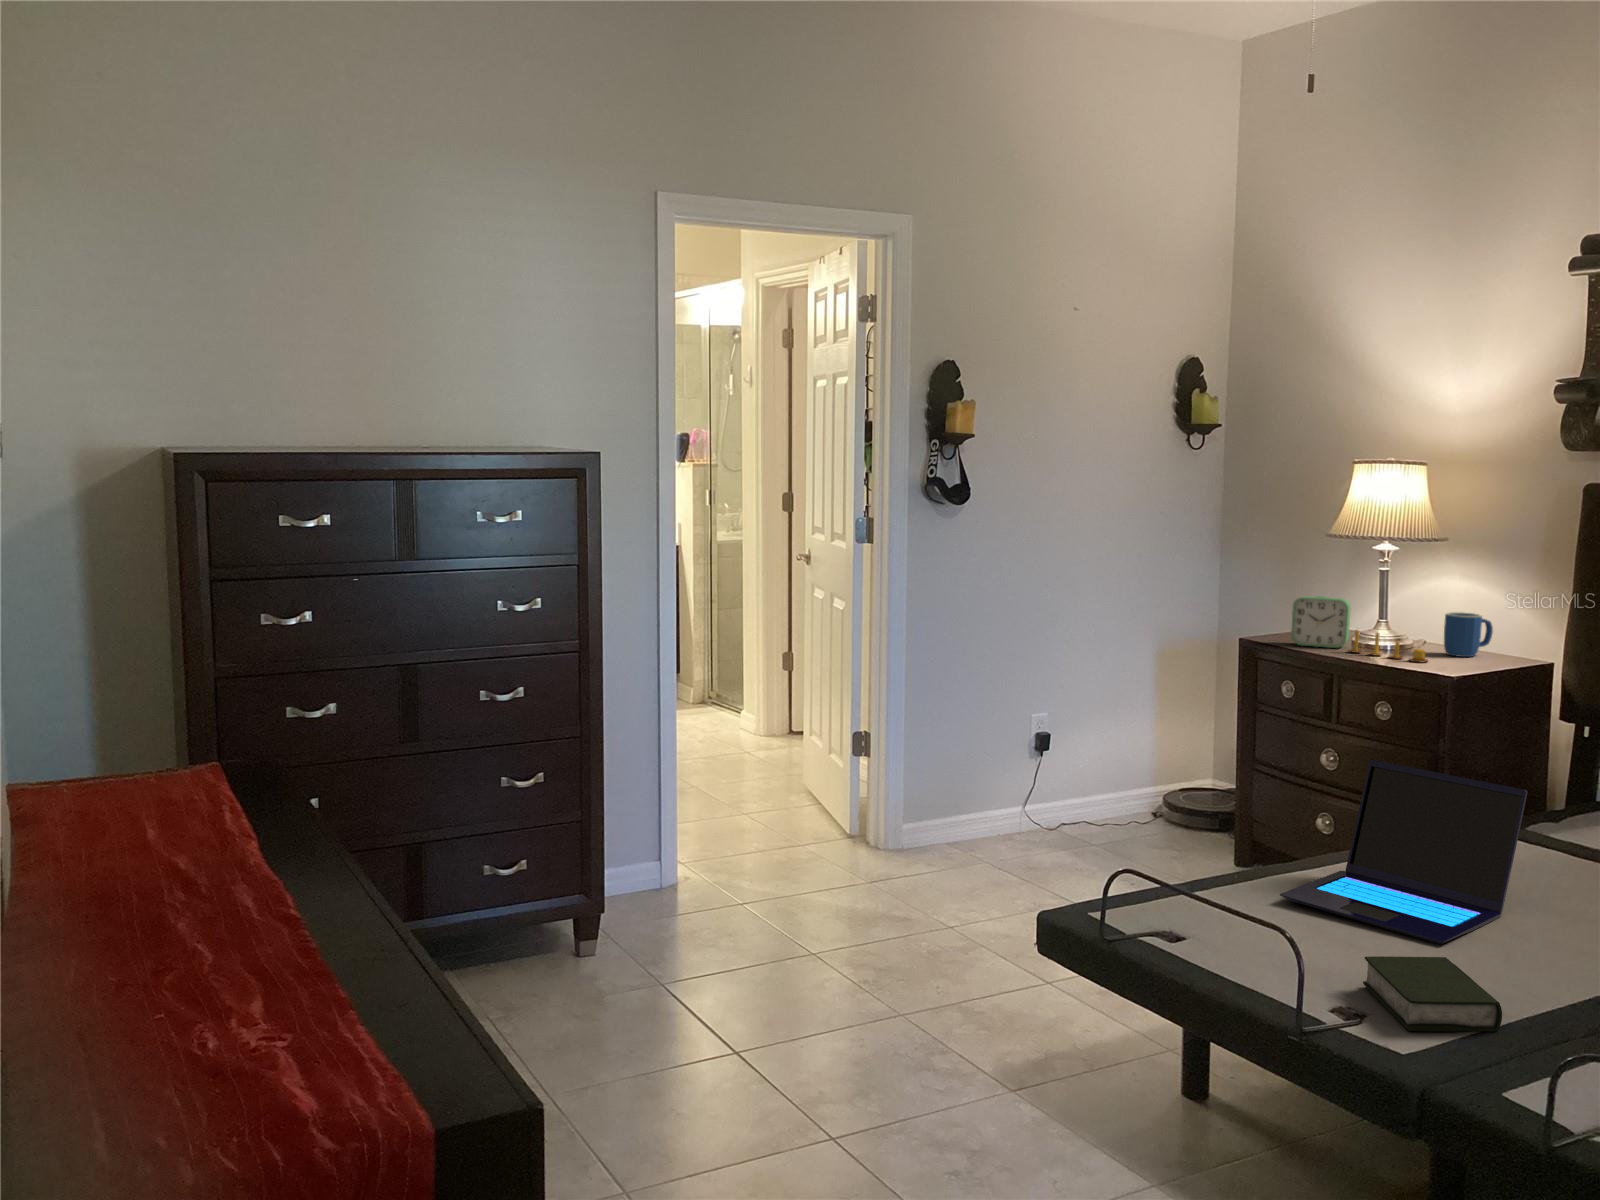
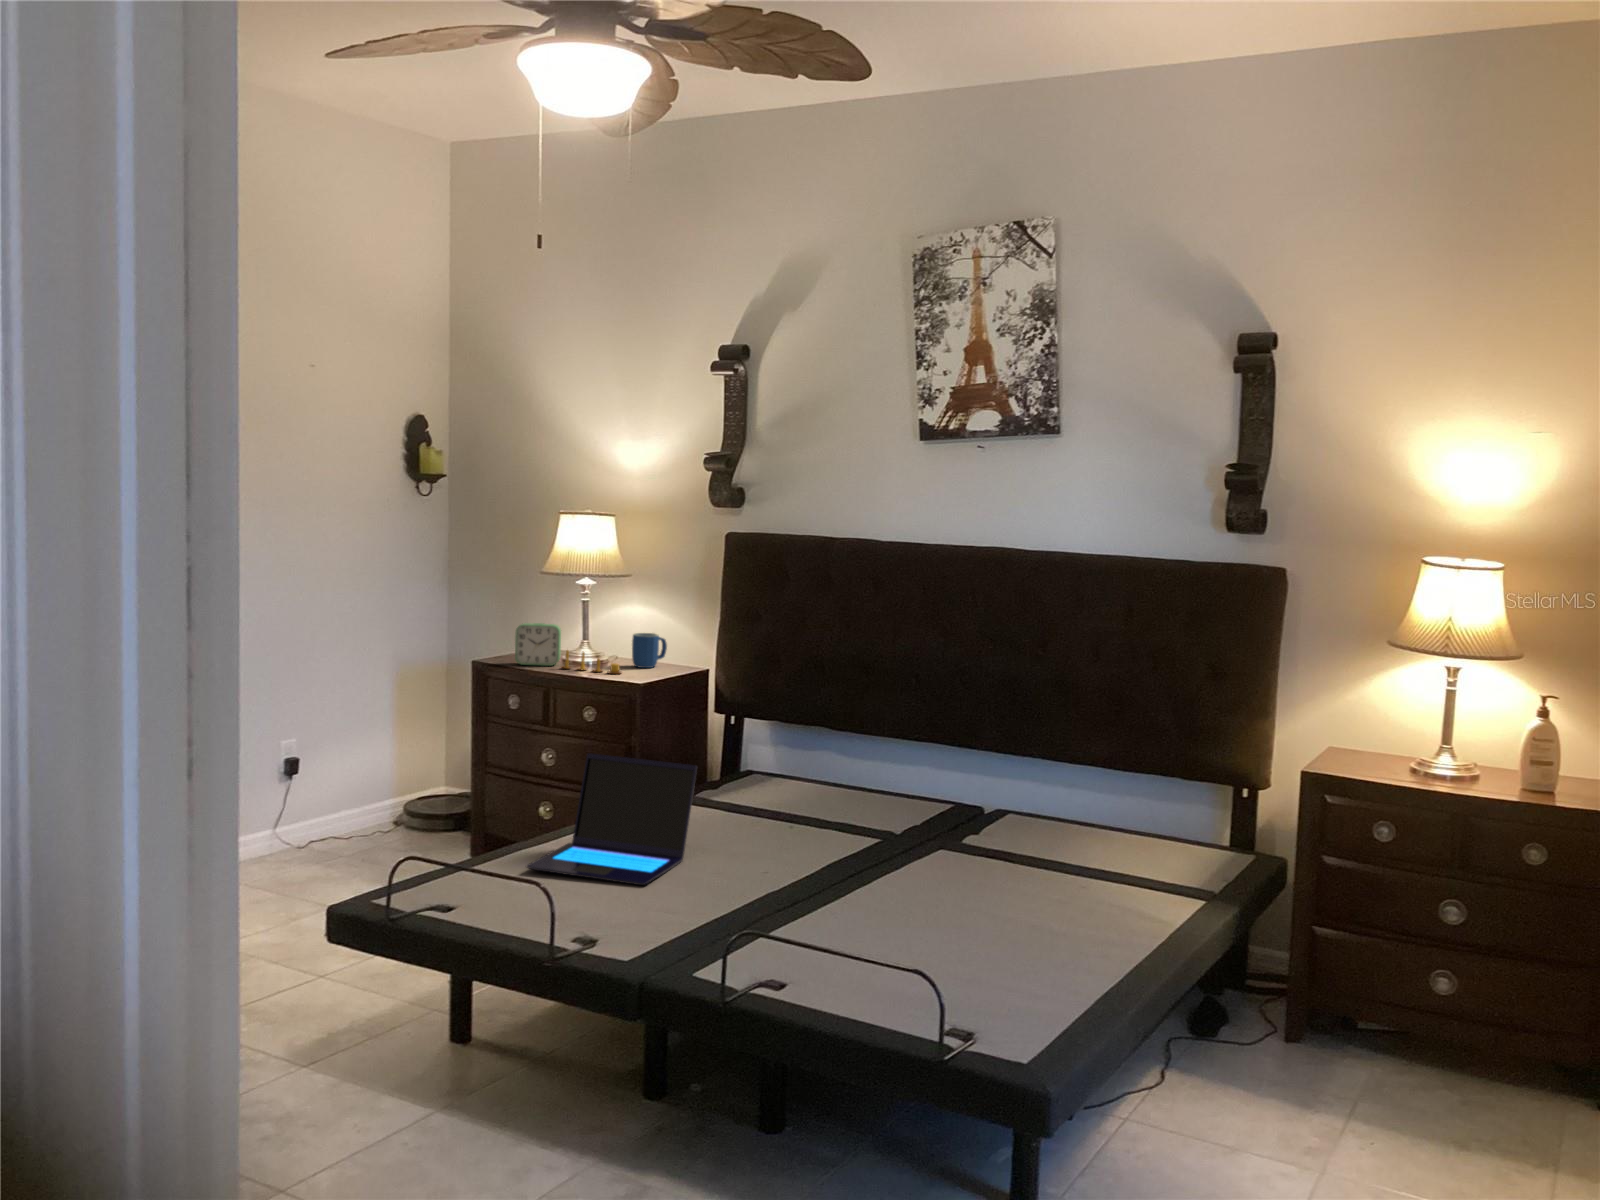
book: present [1363,956,1502,1032] -> none [594,892,688,946]

